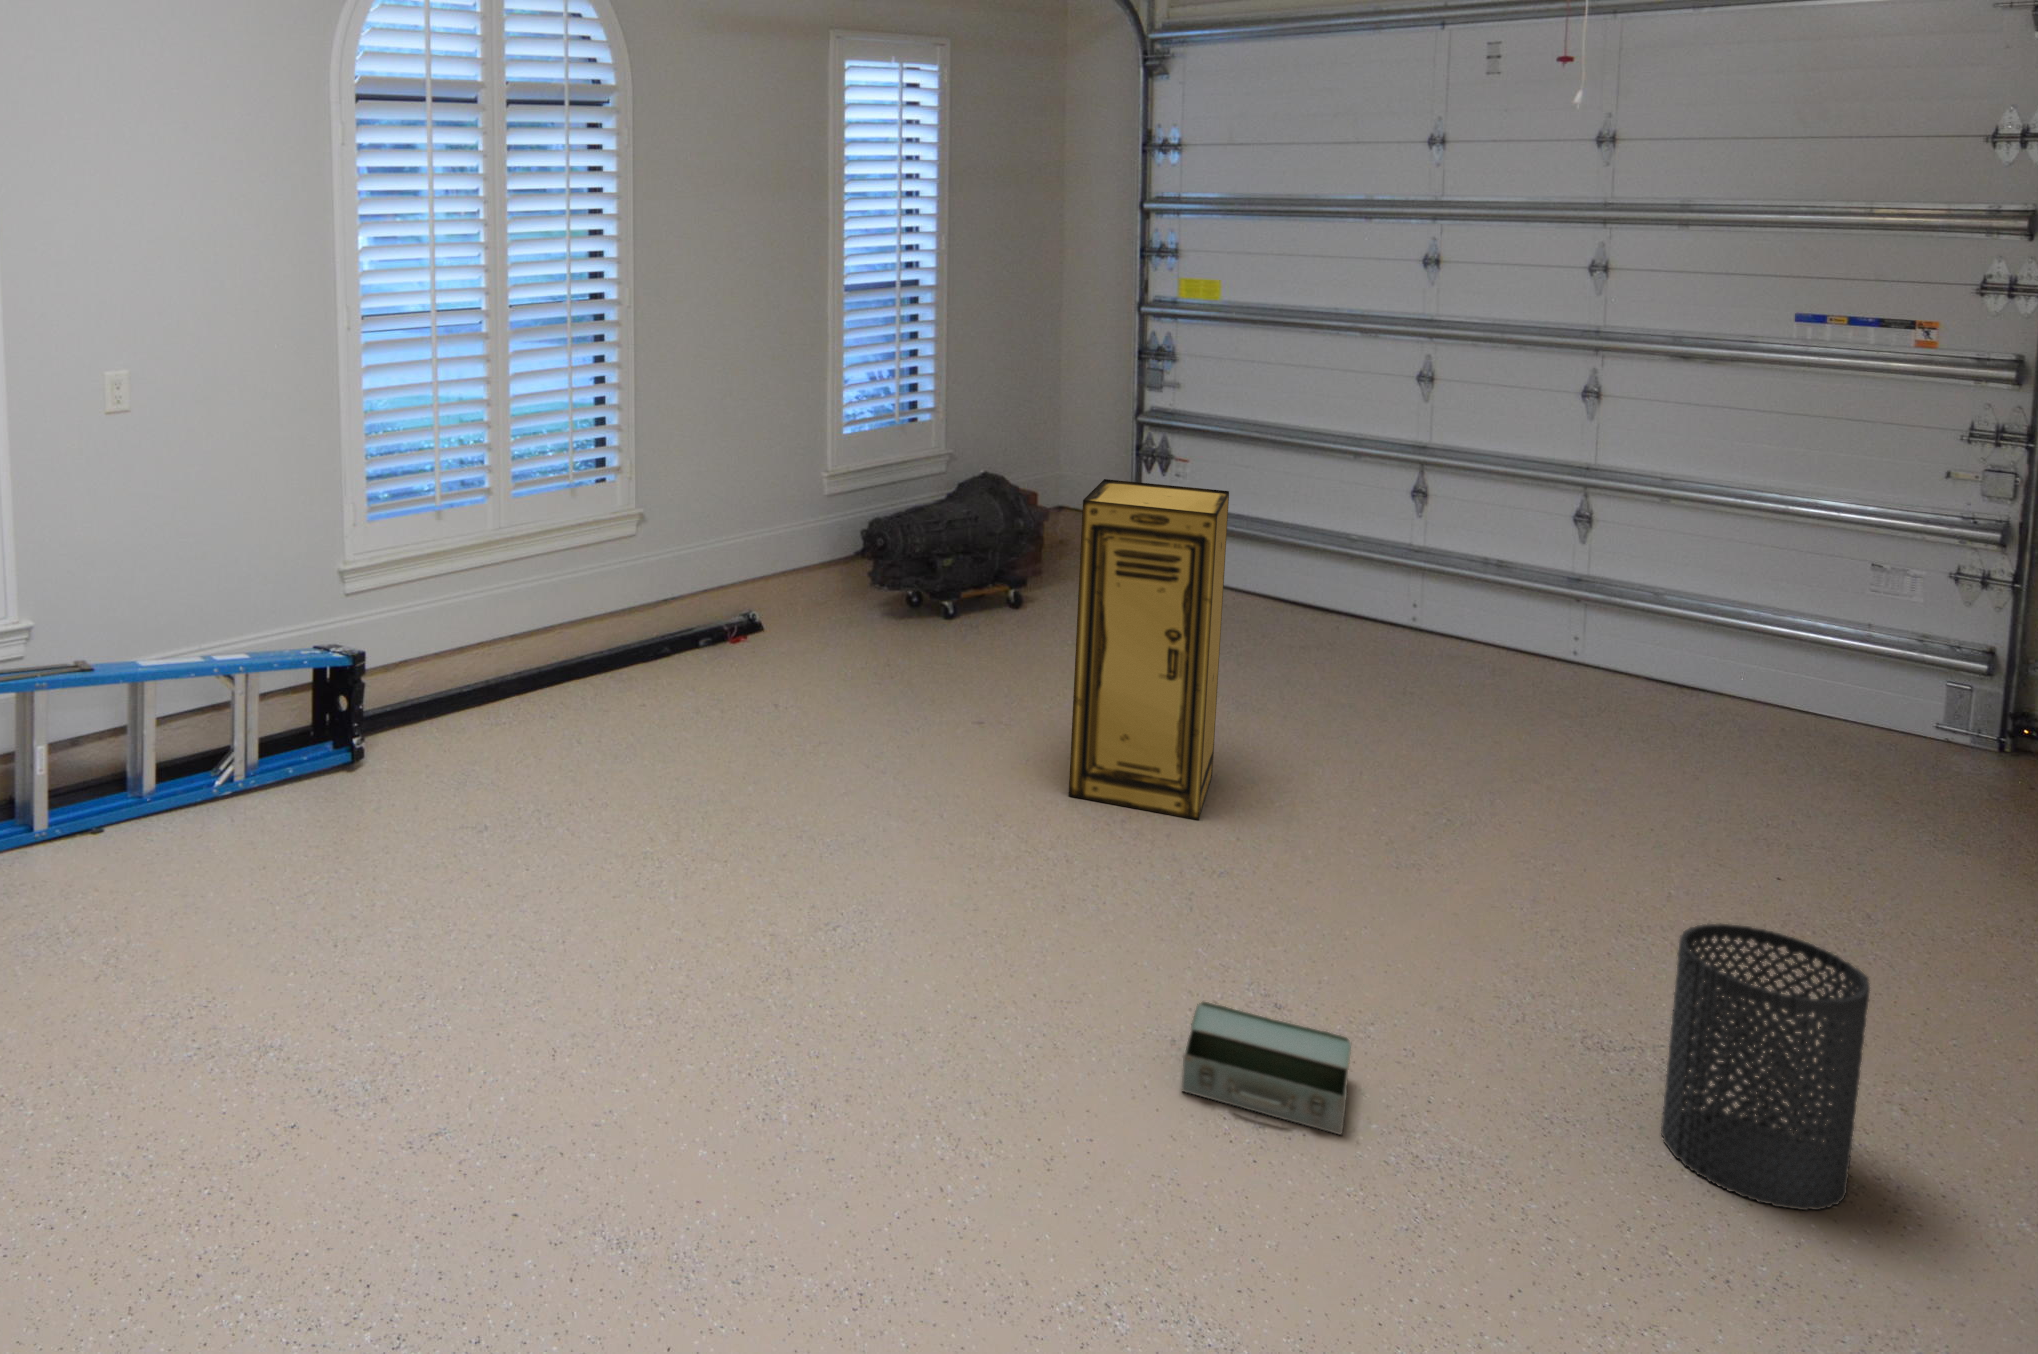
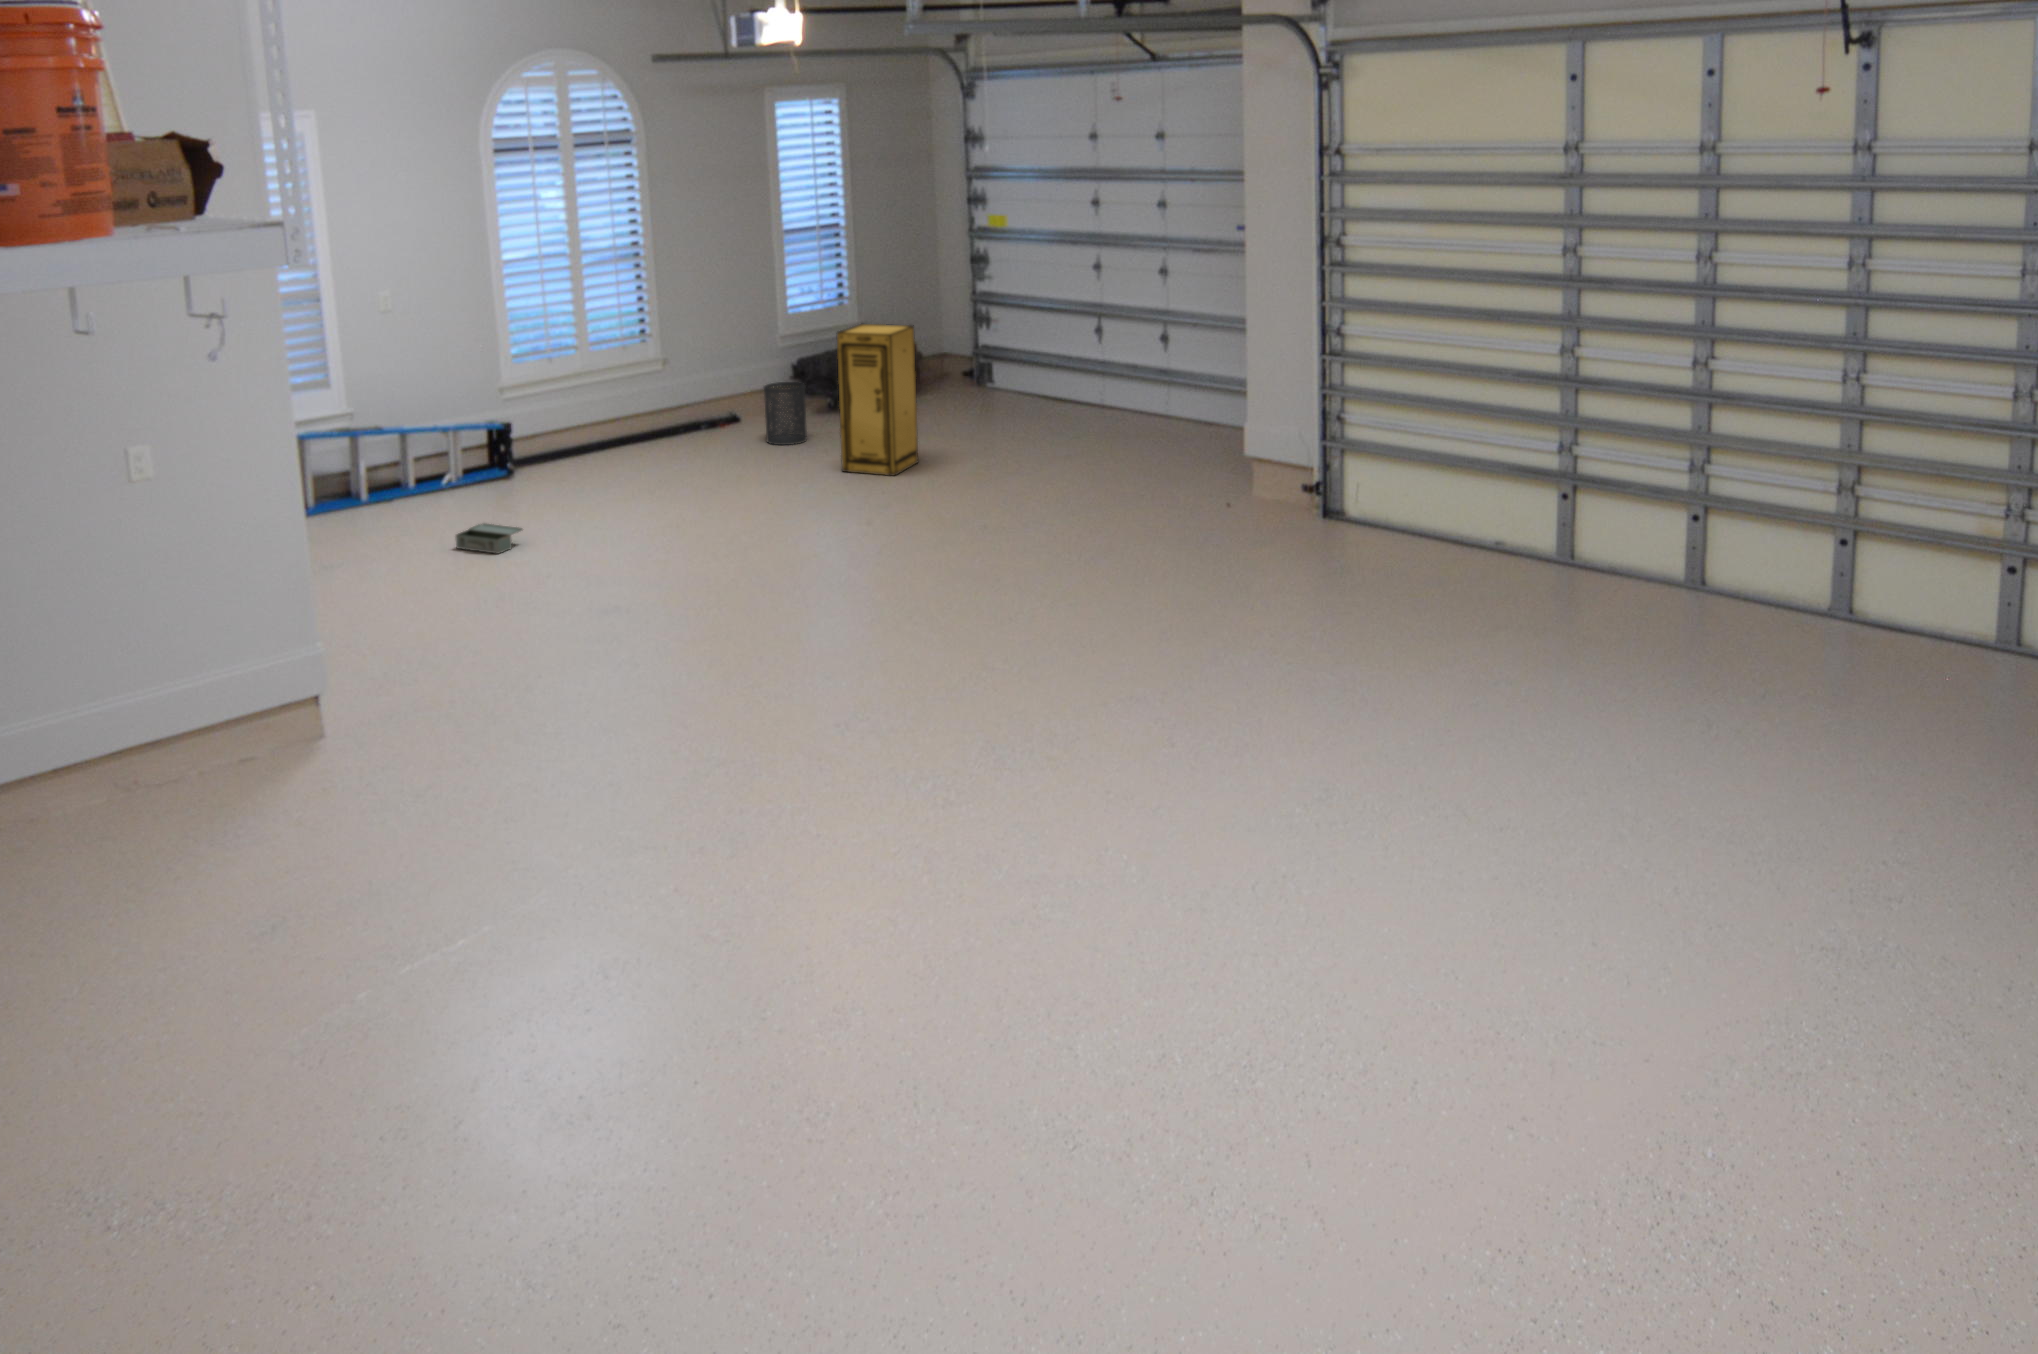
trash can: present [1661,923,1870,1210] -> present [764,382,807,445]
toolbox: present [1182,1002,1351,1134] -> present [456,524,522,554]

